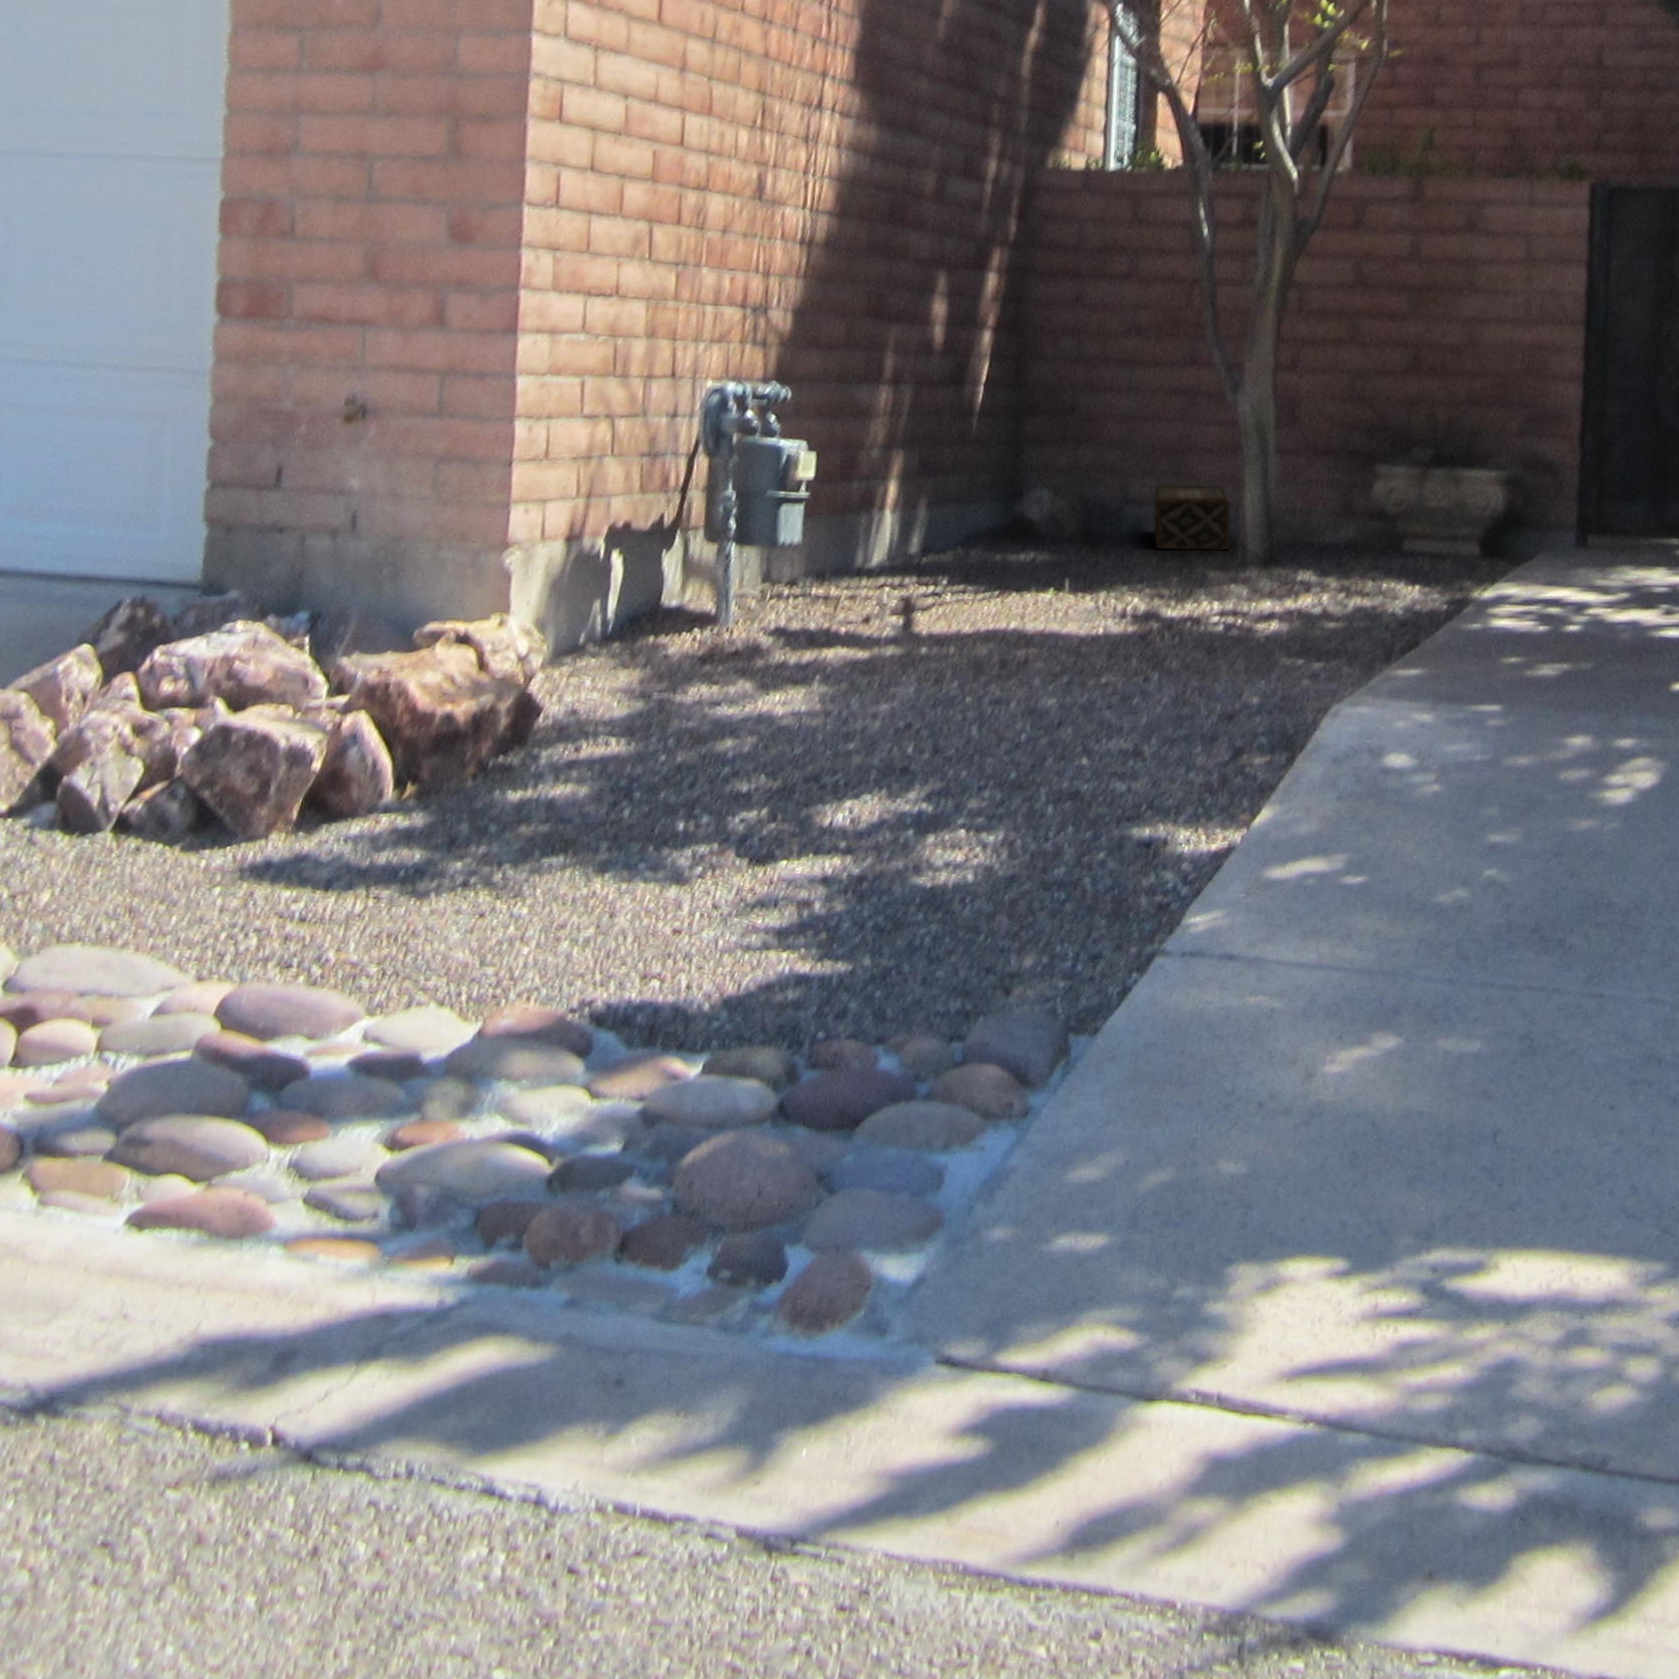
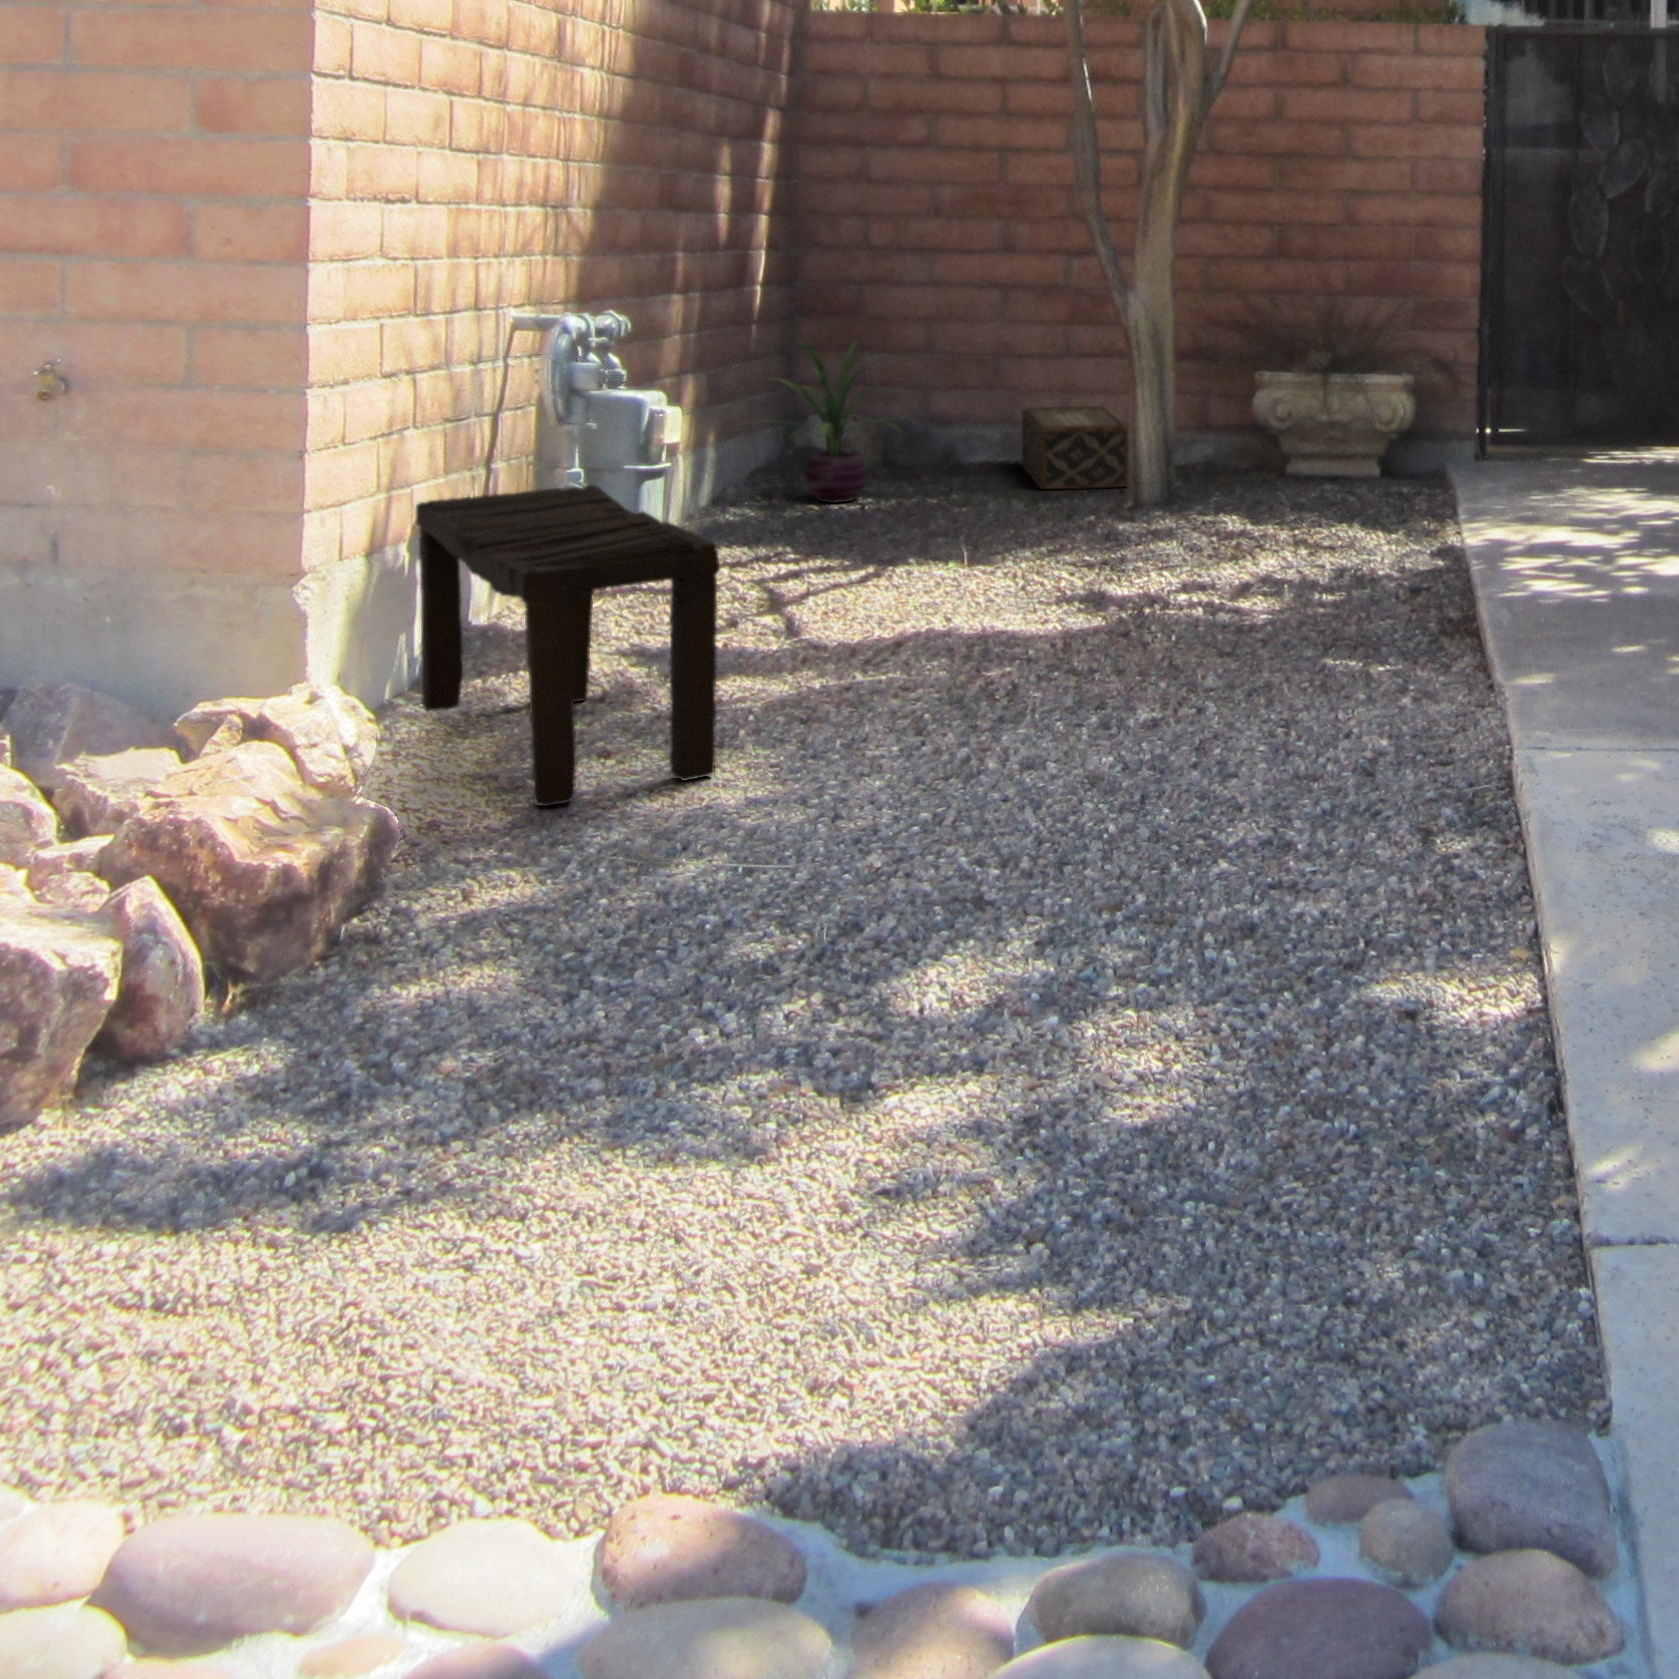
decorative plant: none [907,421,1057,552] -> present [768,339,900,503]
bench: none [607,502,785,713] -> present [415,485,719,806]

